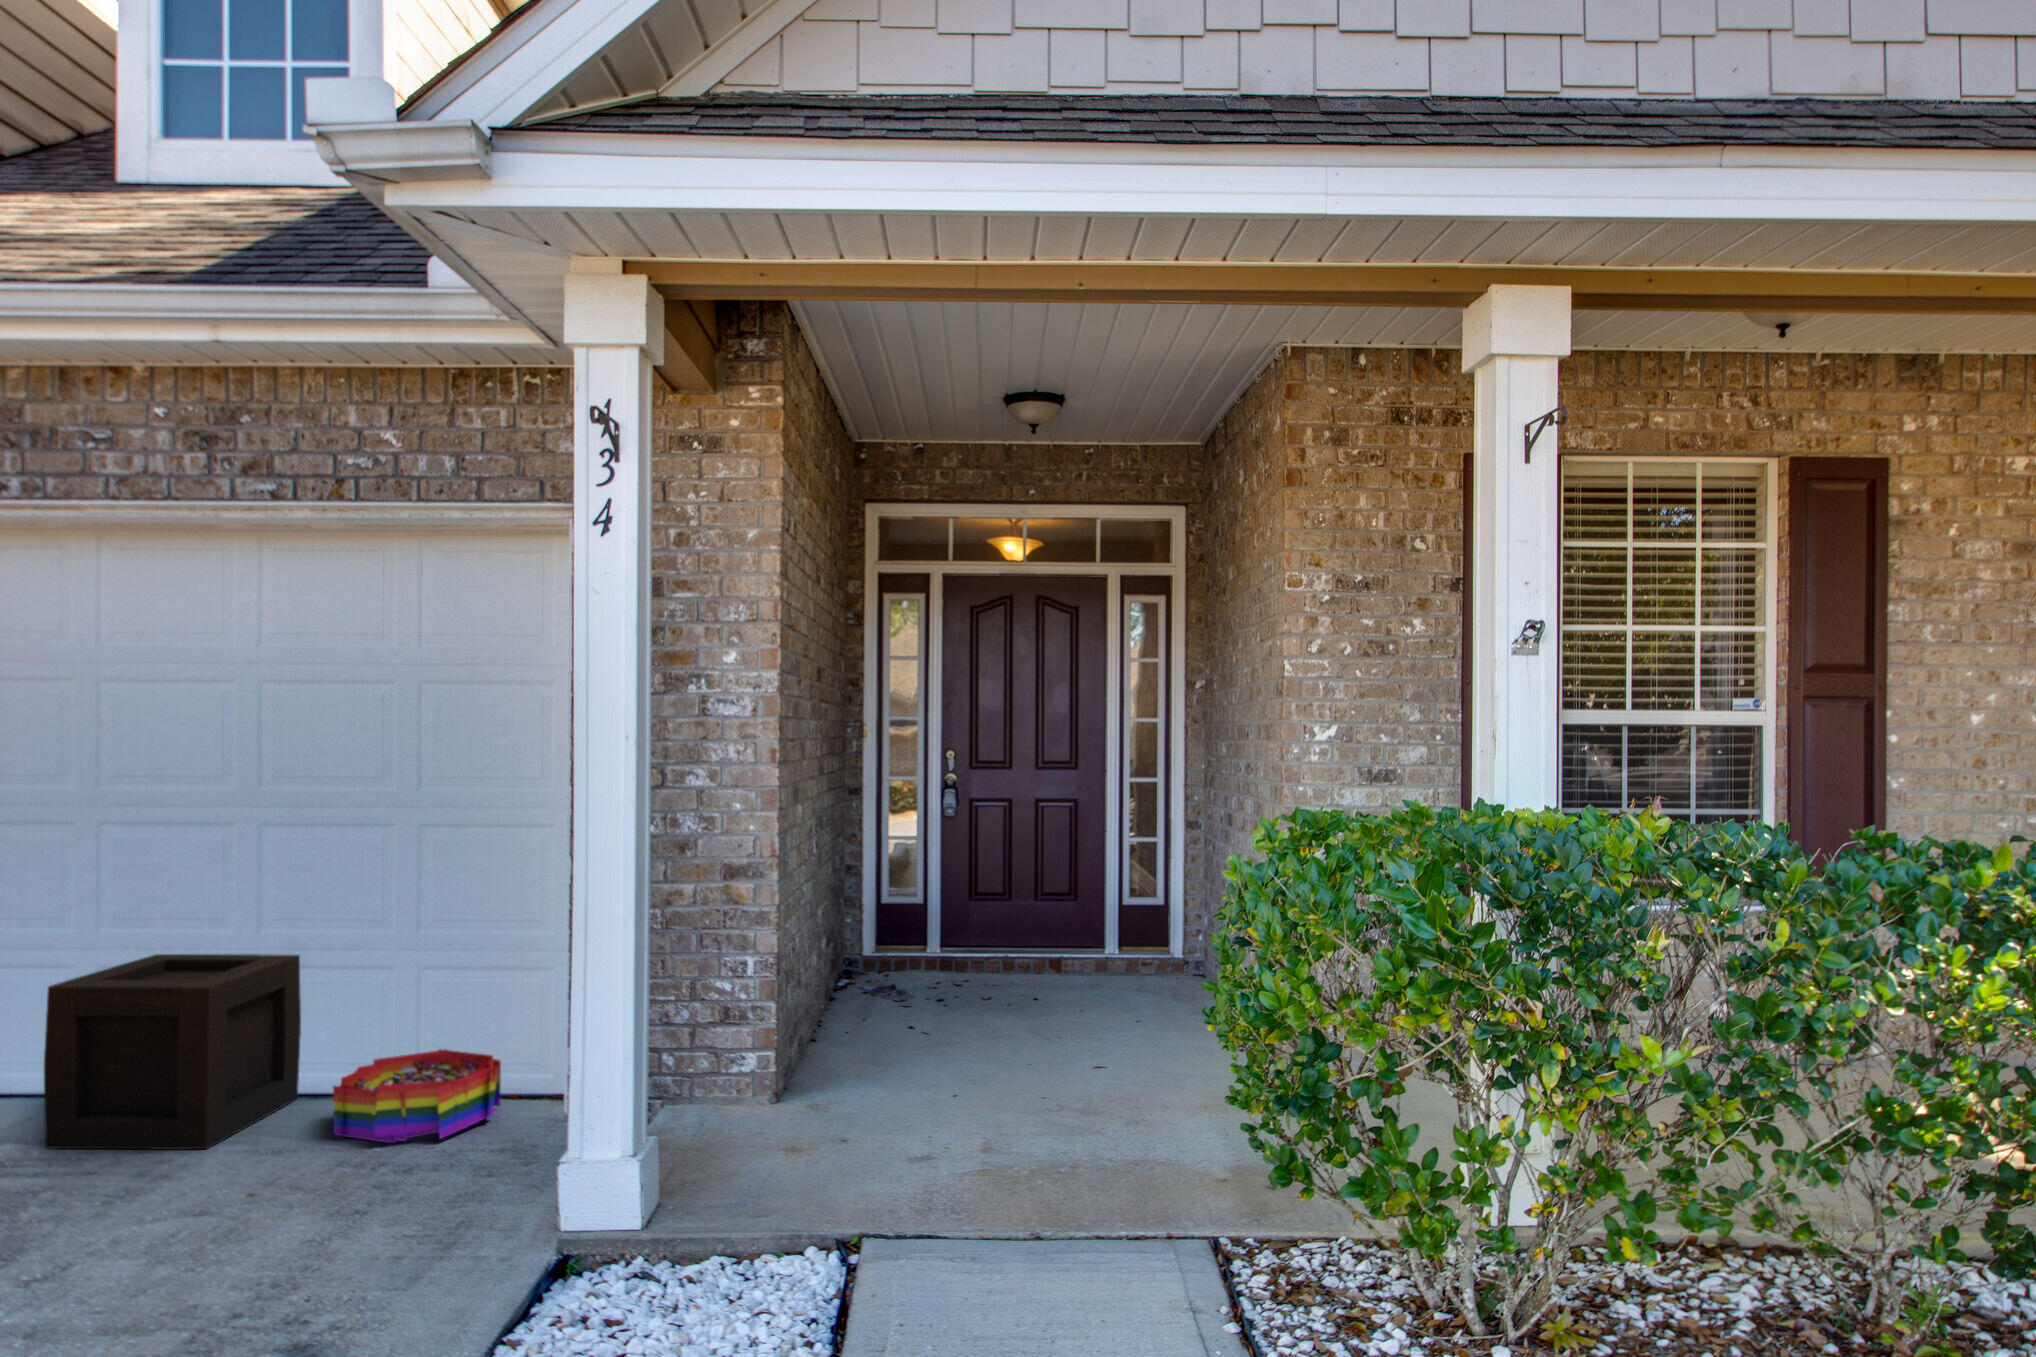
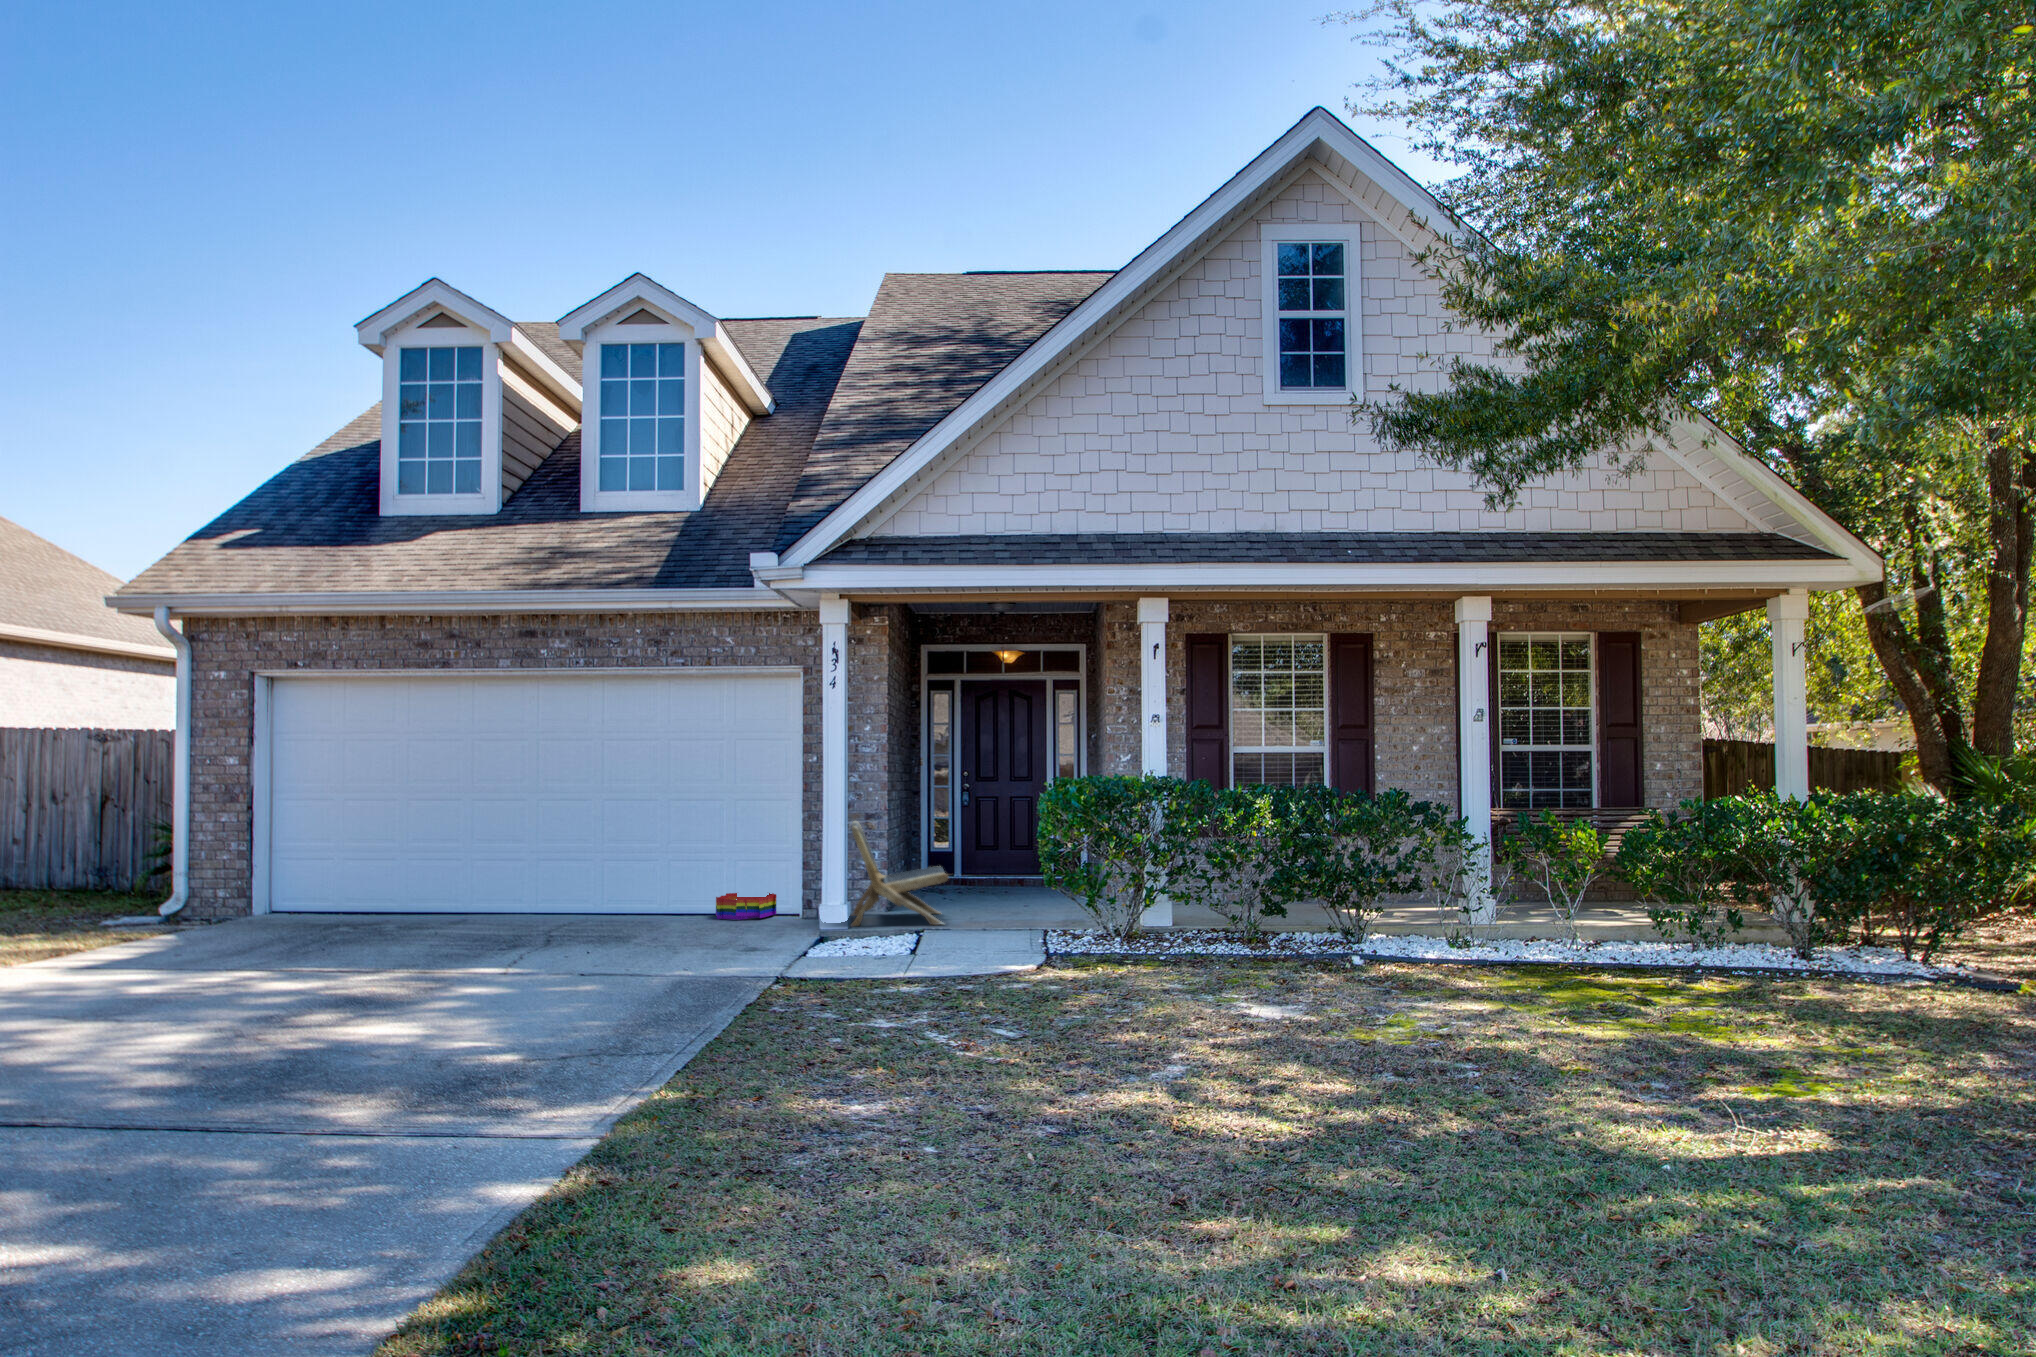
lounge chair: none [652,890,932,1203] -> present [851,821,948,926]
wooden crate: present [44,954,301,1149] -> none [611,853,693,921]

